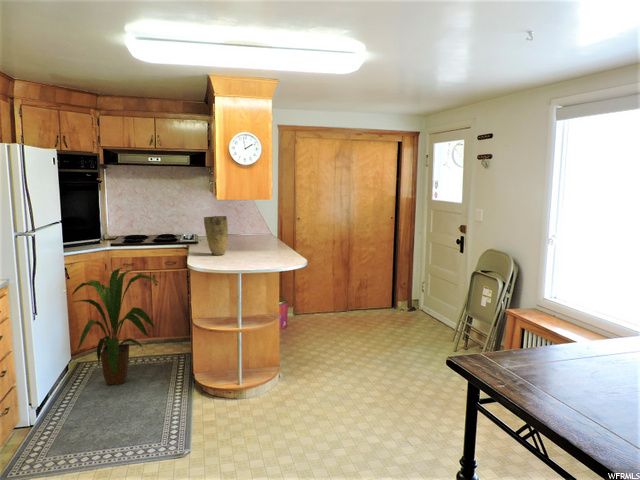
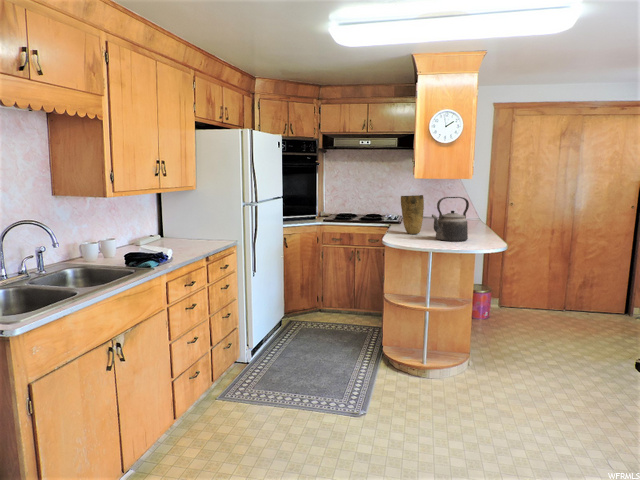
kettle: none [239,218,273,261] -> present [432,197,469,241]
house plant: present [72,268,158,385] -> none [286,239,357,344]

